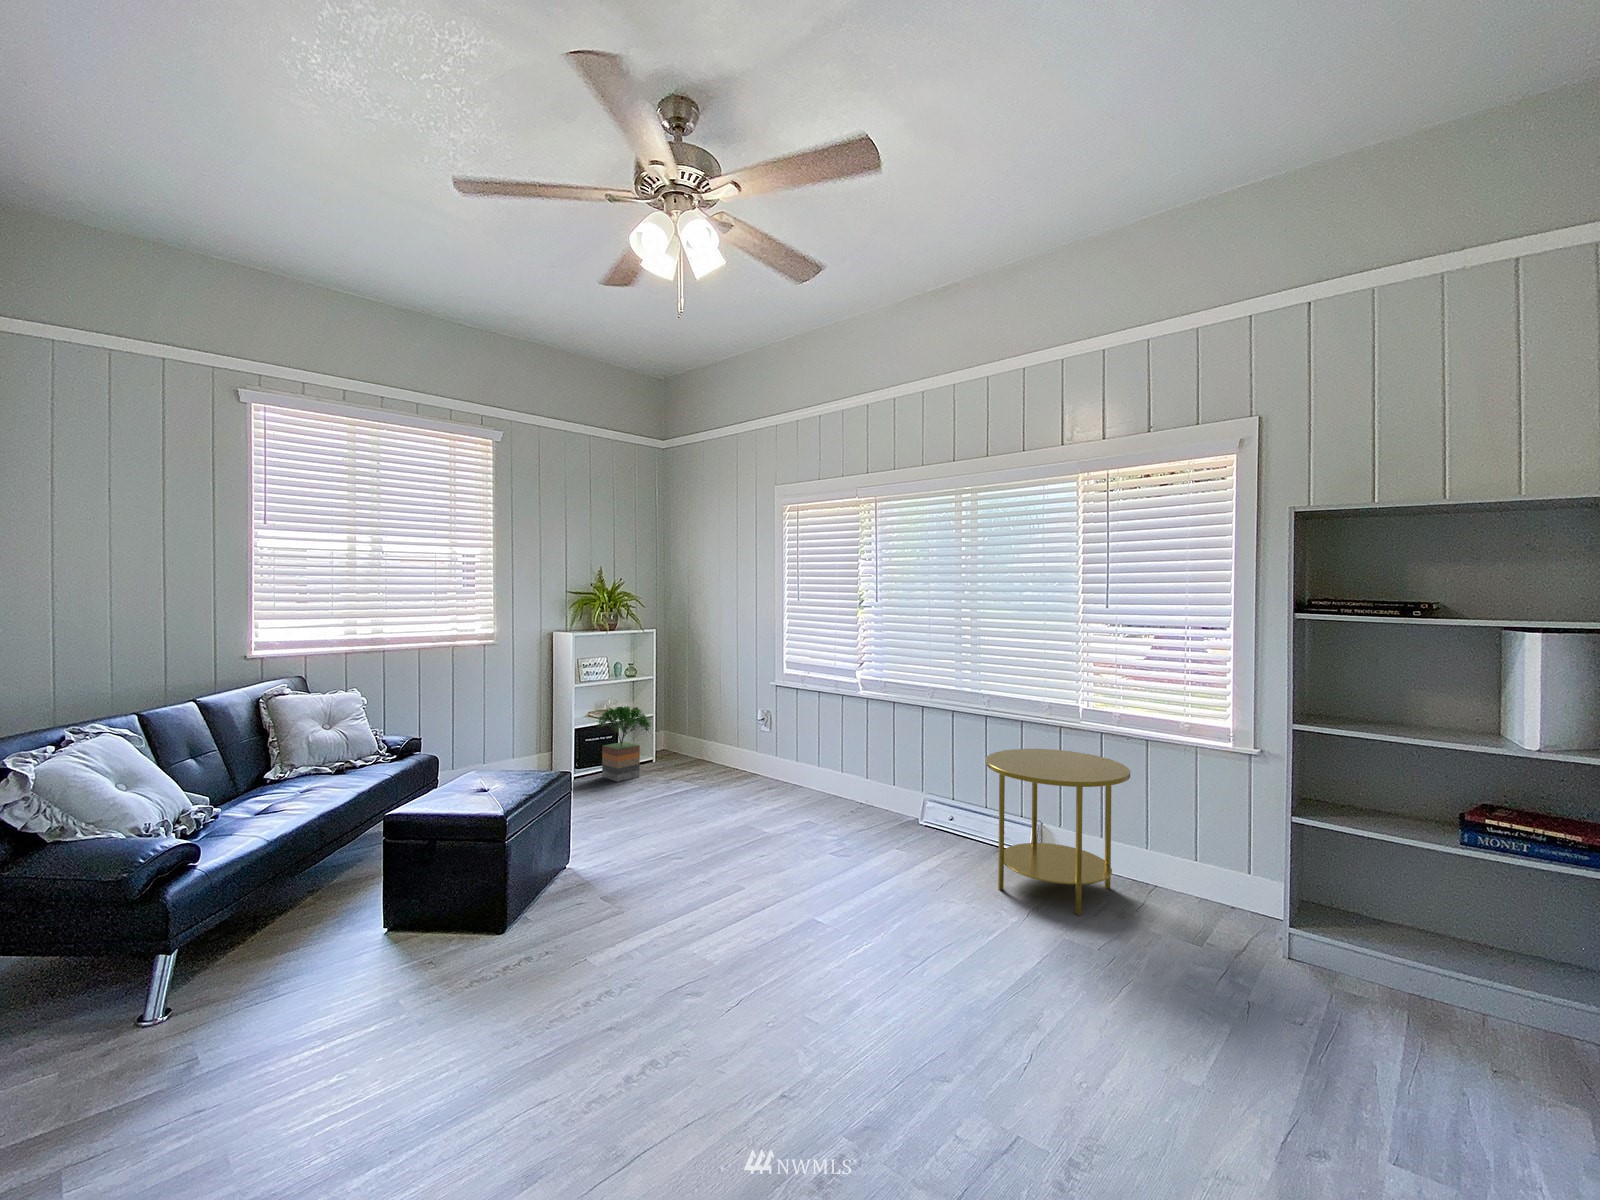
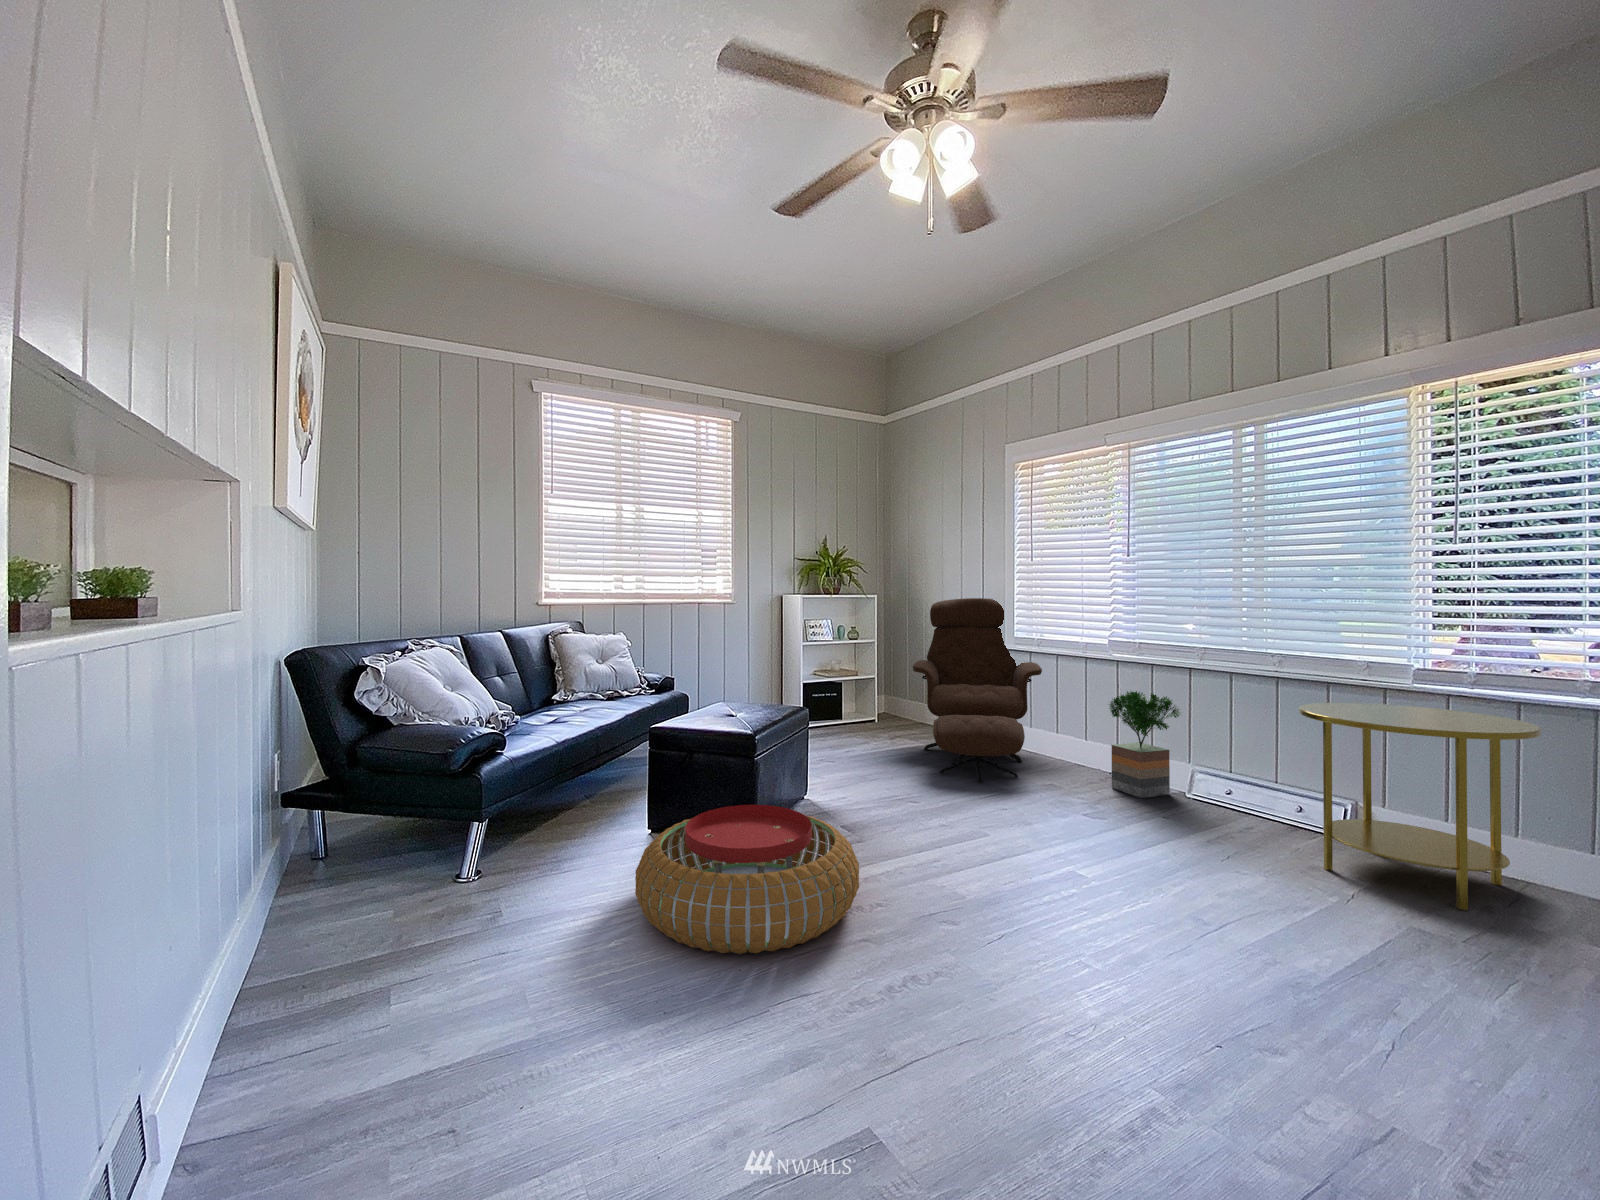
lounge chair: none [687,639,807,827] -> present [913,598,1042,783]
potted tree: present [597,706,651,782] -> present [1109,691,1181,798]
pouf: none [365,892,605,1055] -> present [635,805,859,954]

